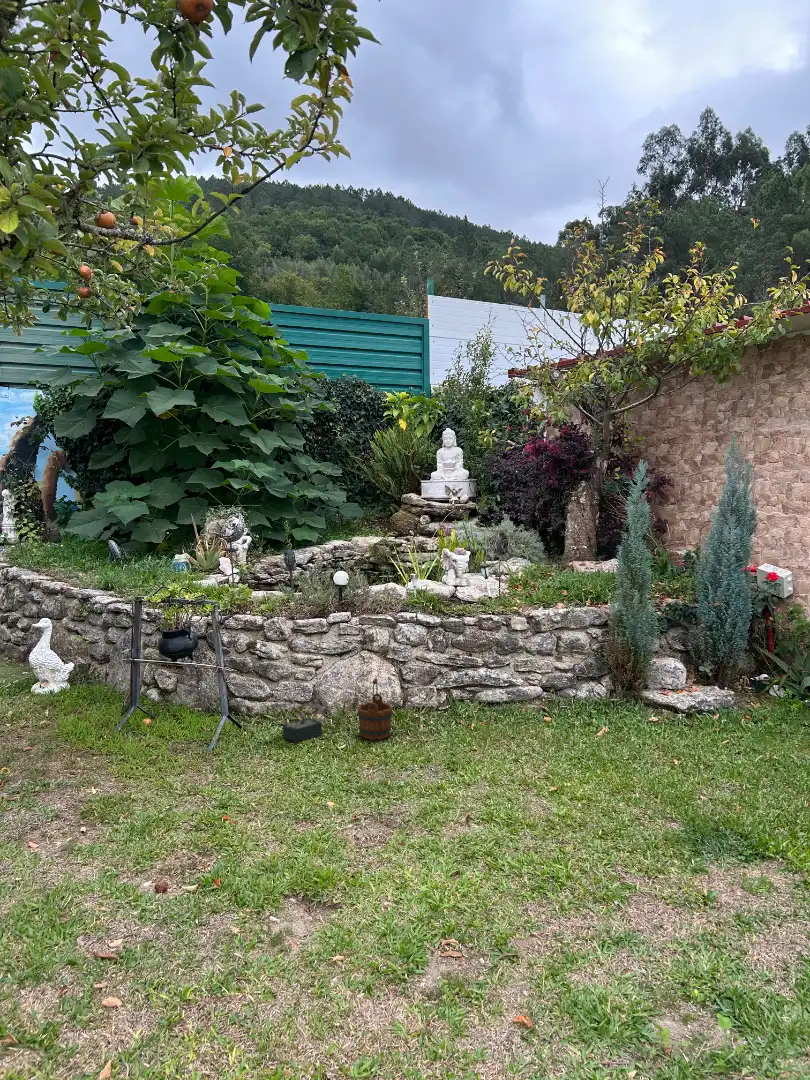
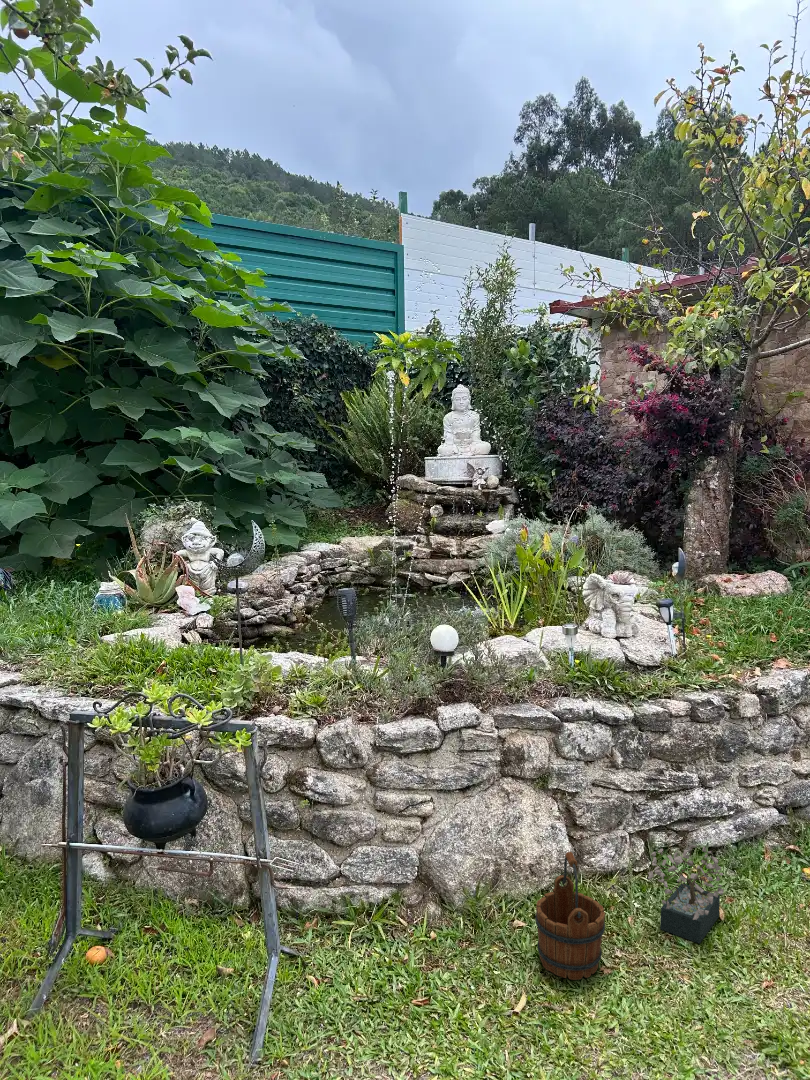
decorative plant: present [272,693,325,742] -> present [648,845,724,944]

